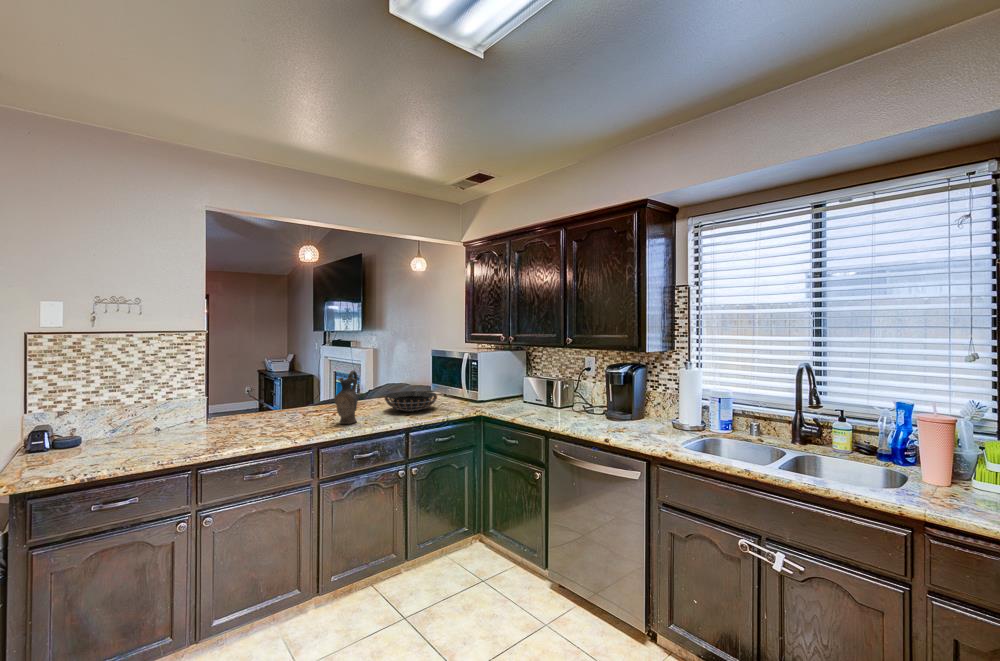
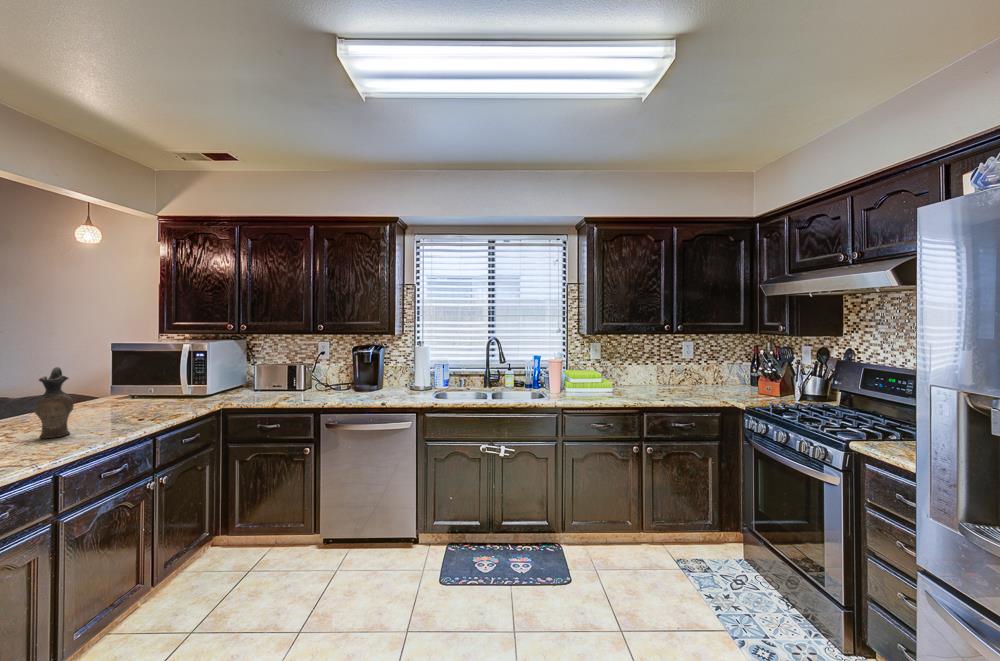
decorative bowl: present [385,391,437,411] -> none [82,390,165,415]

